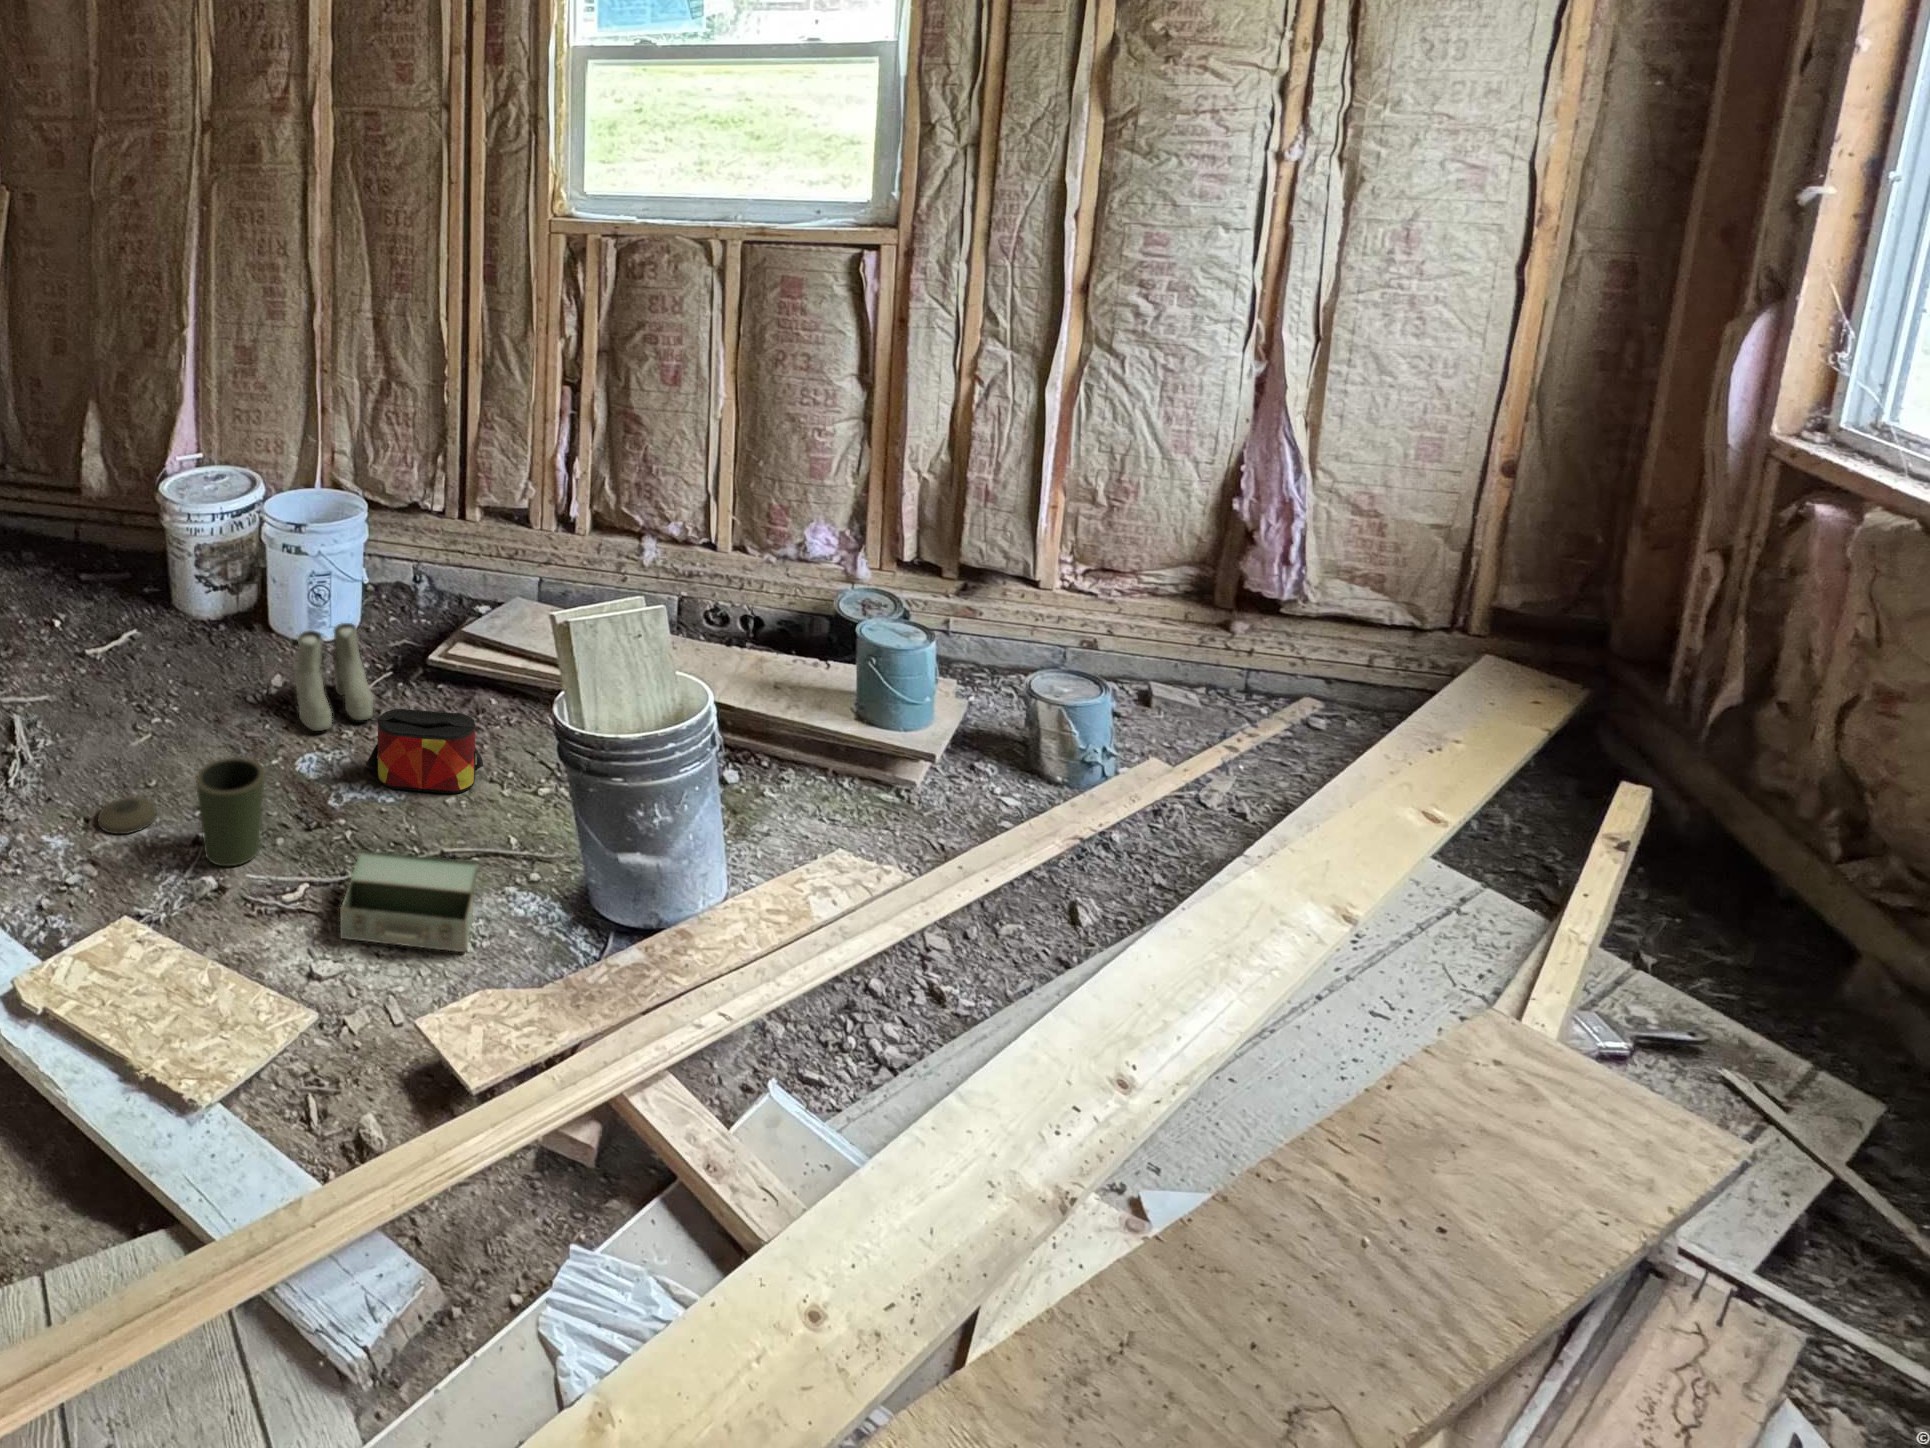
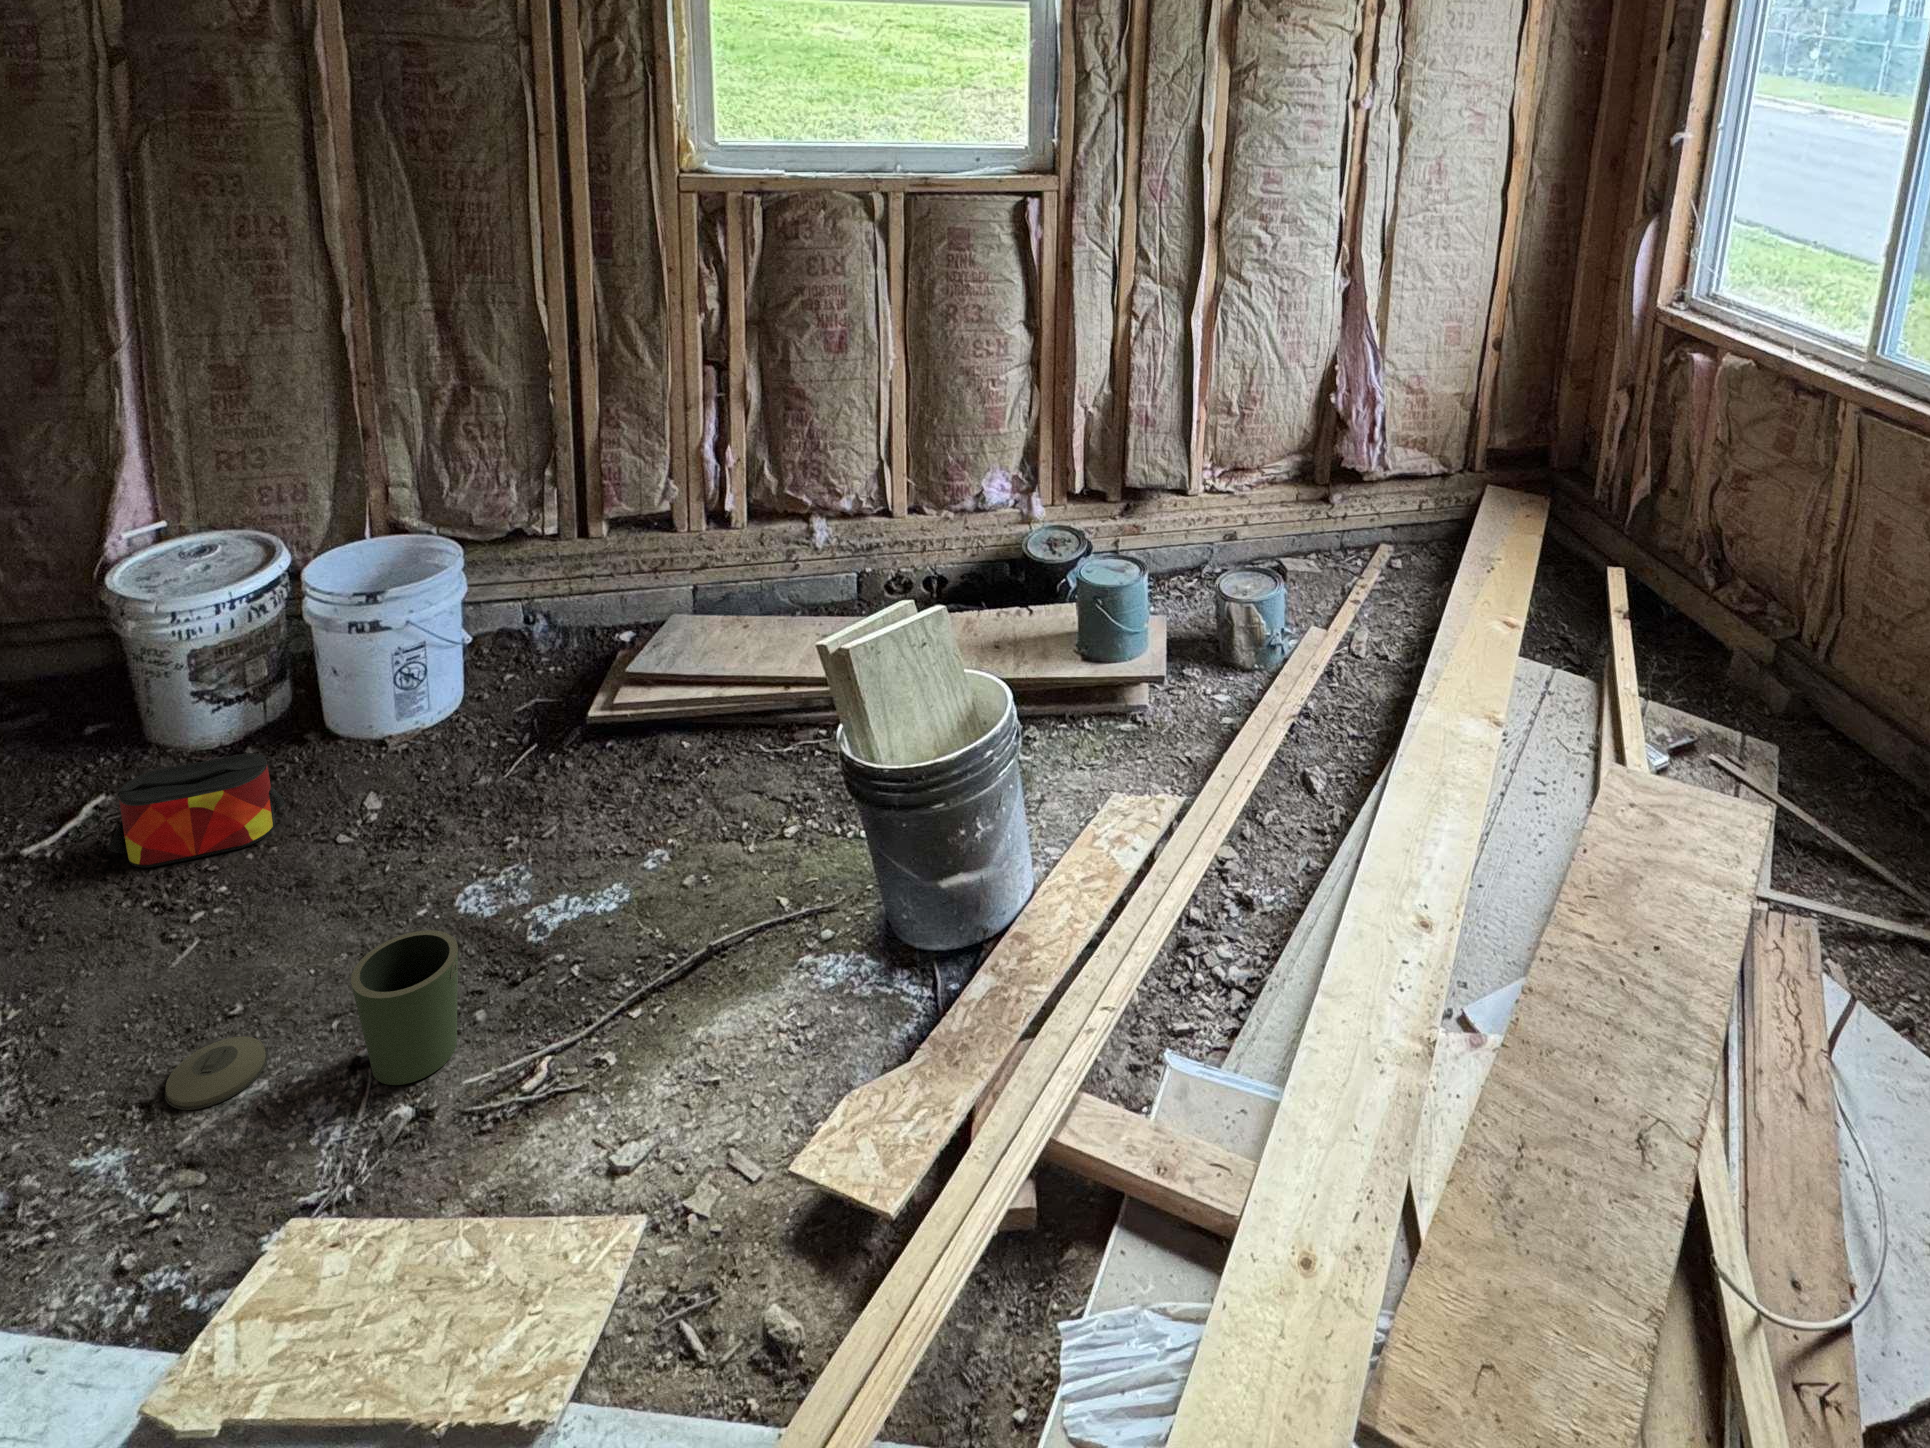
boots: present [294,623,373,731] -> none [412,706,540,856]
bag: present [366,709,483,794] -> present [108,753,285,868]
toolbox: present [340,851,479,952] -> none [615,947,787,1106]

